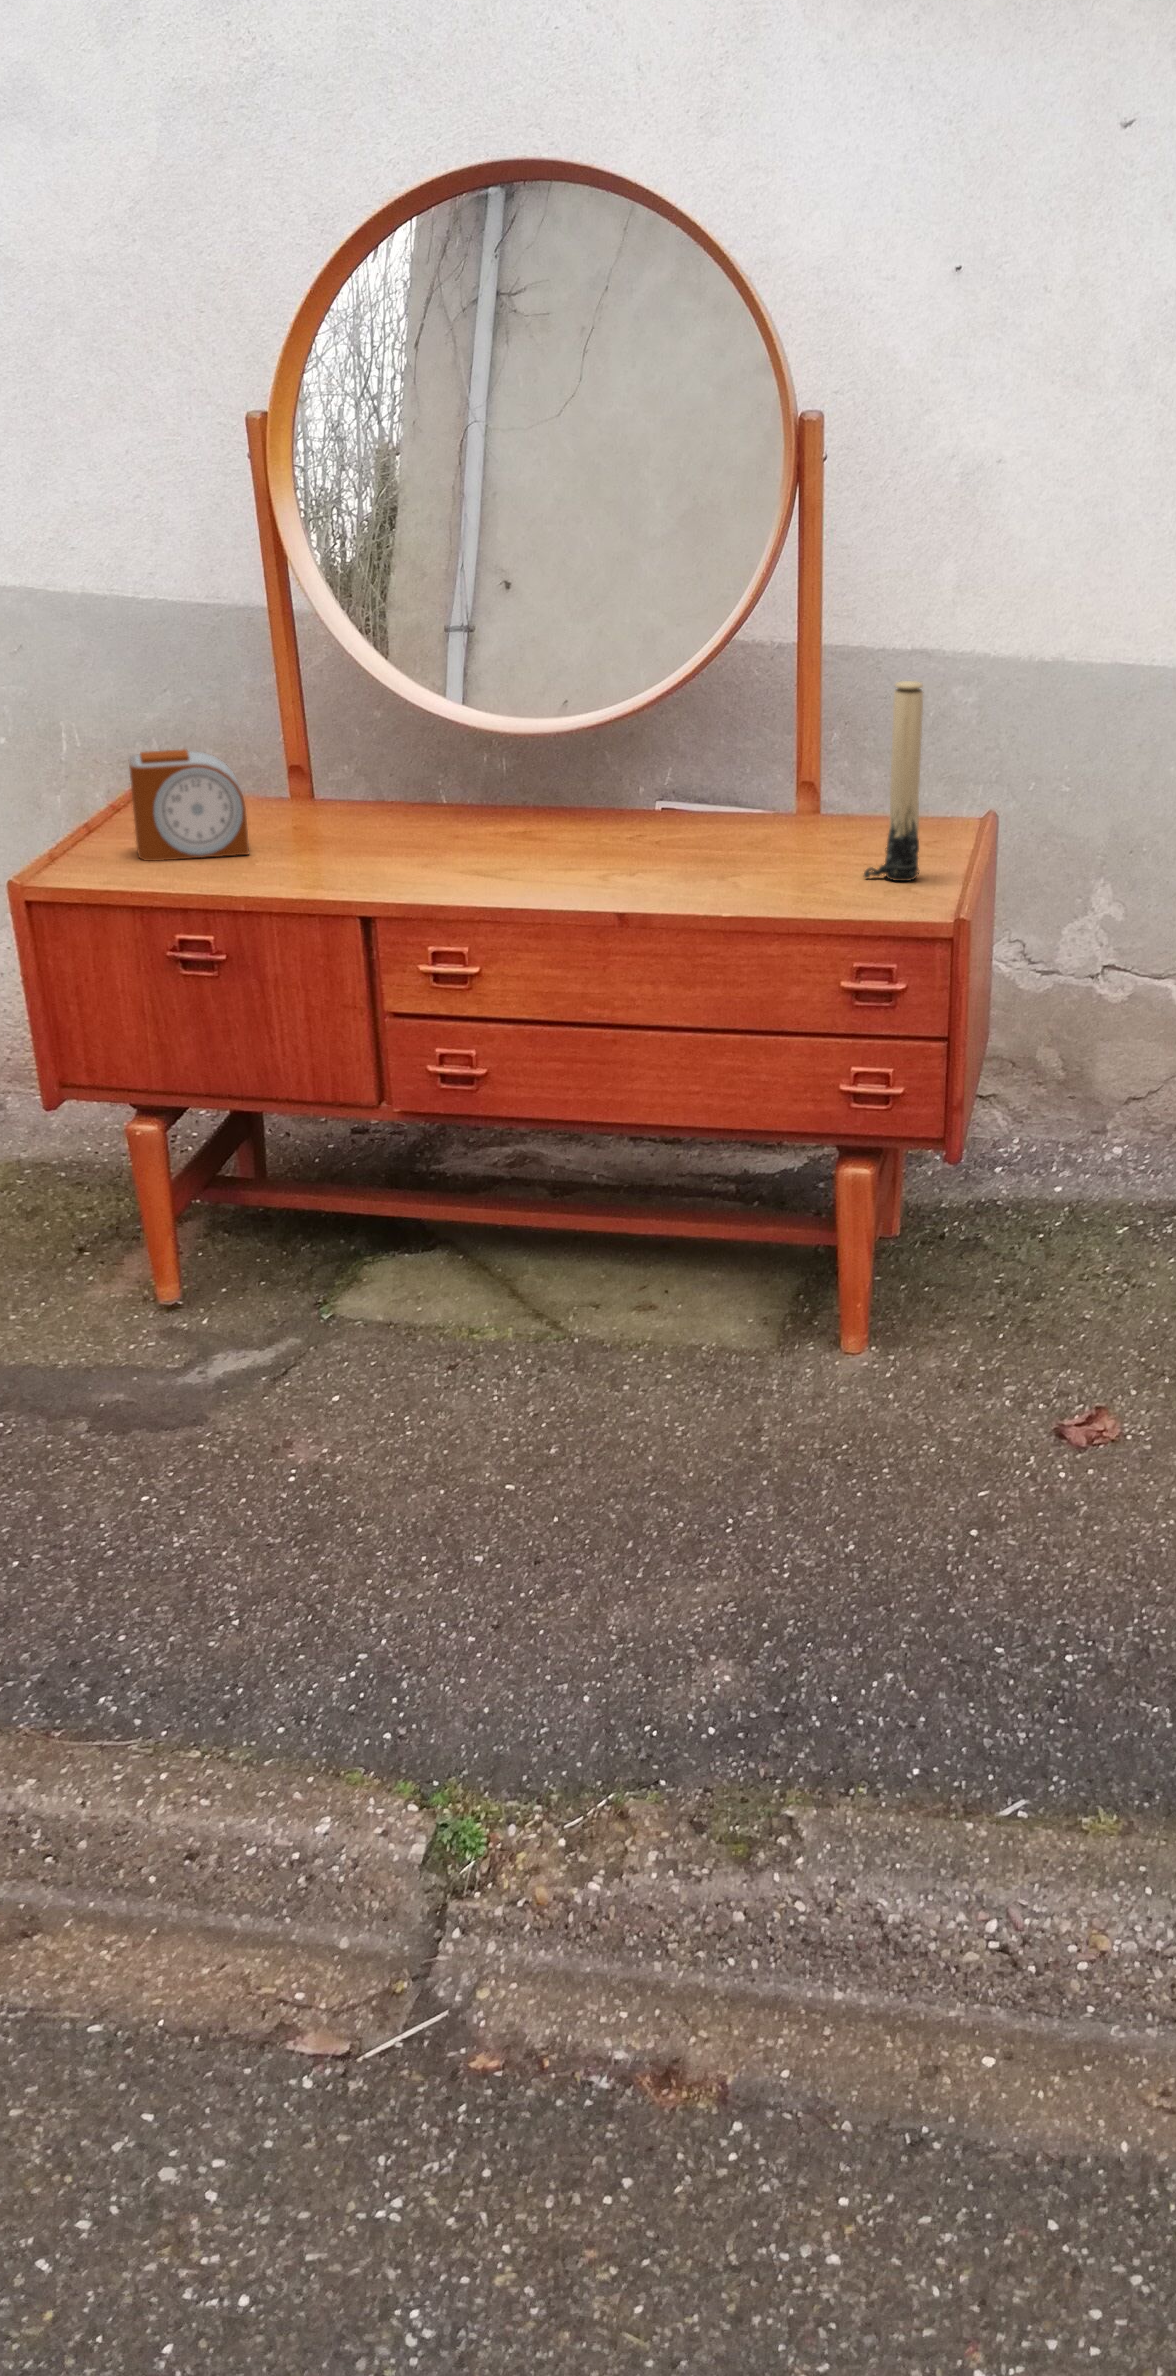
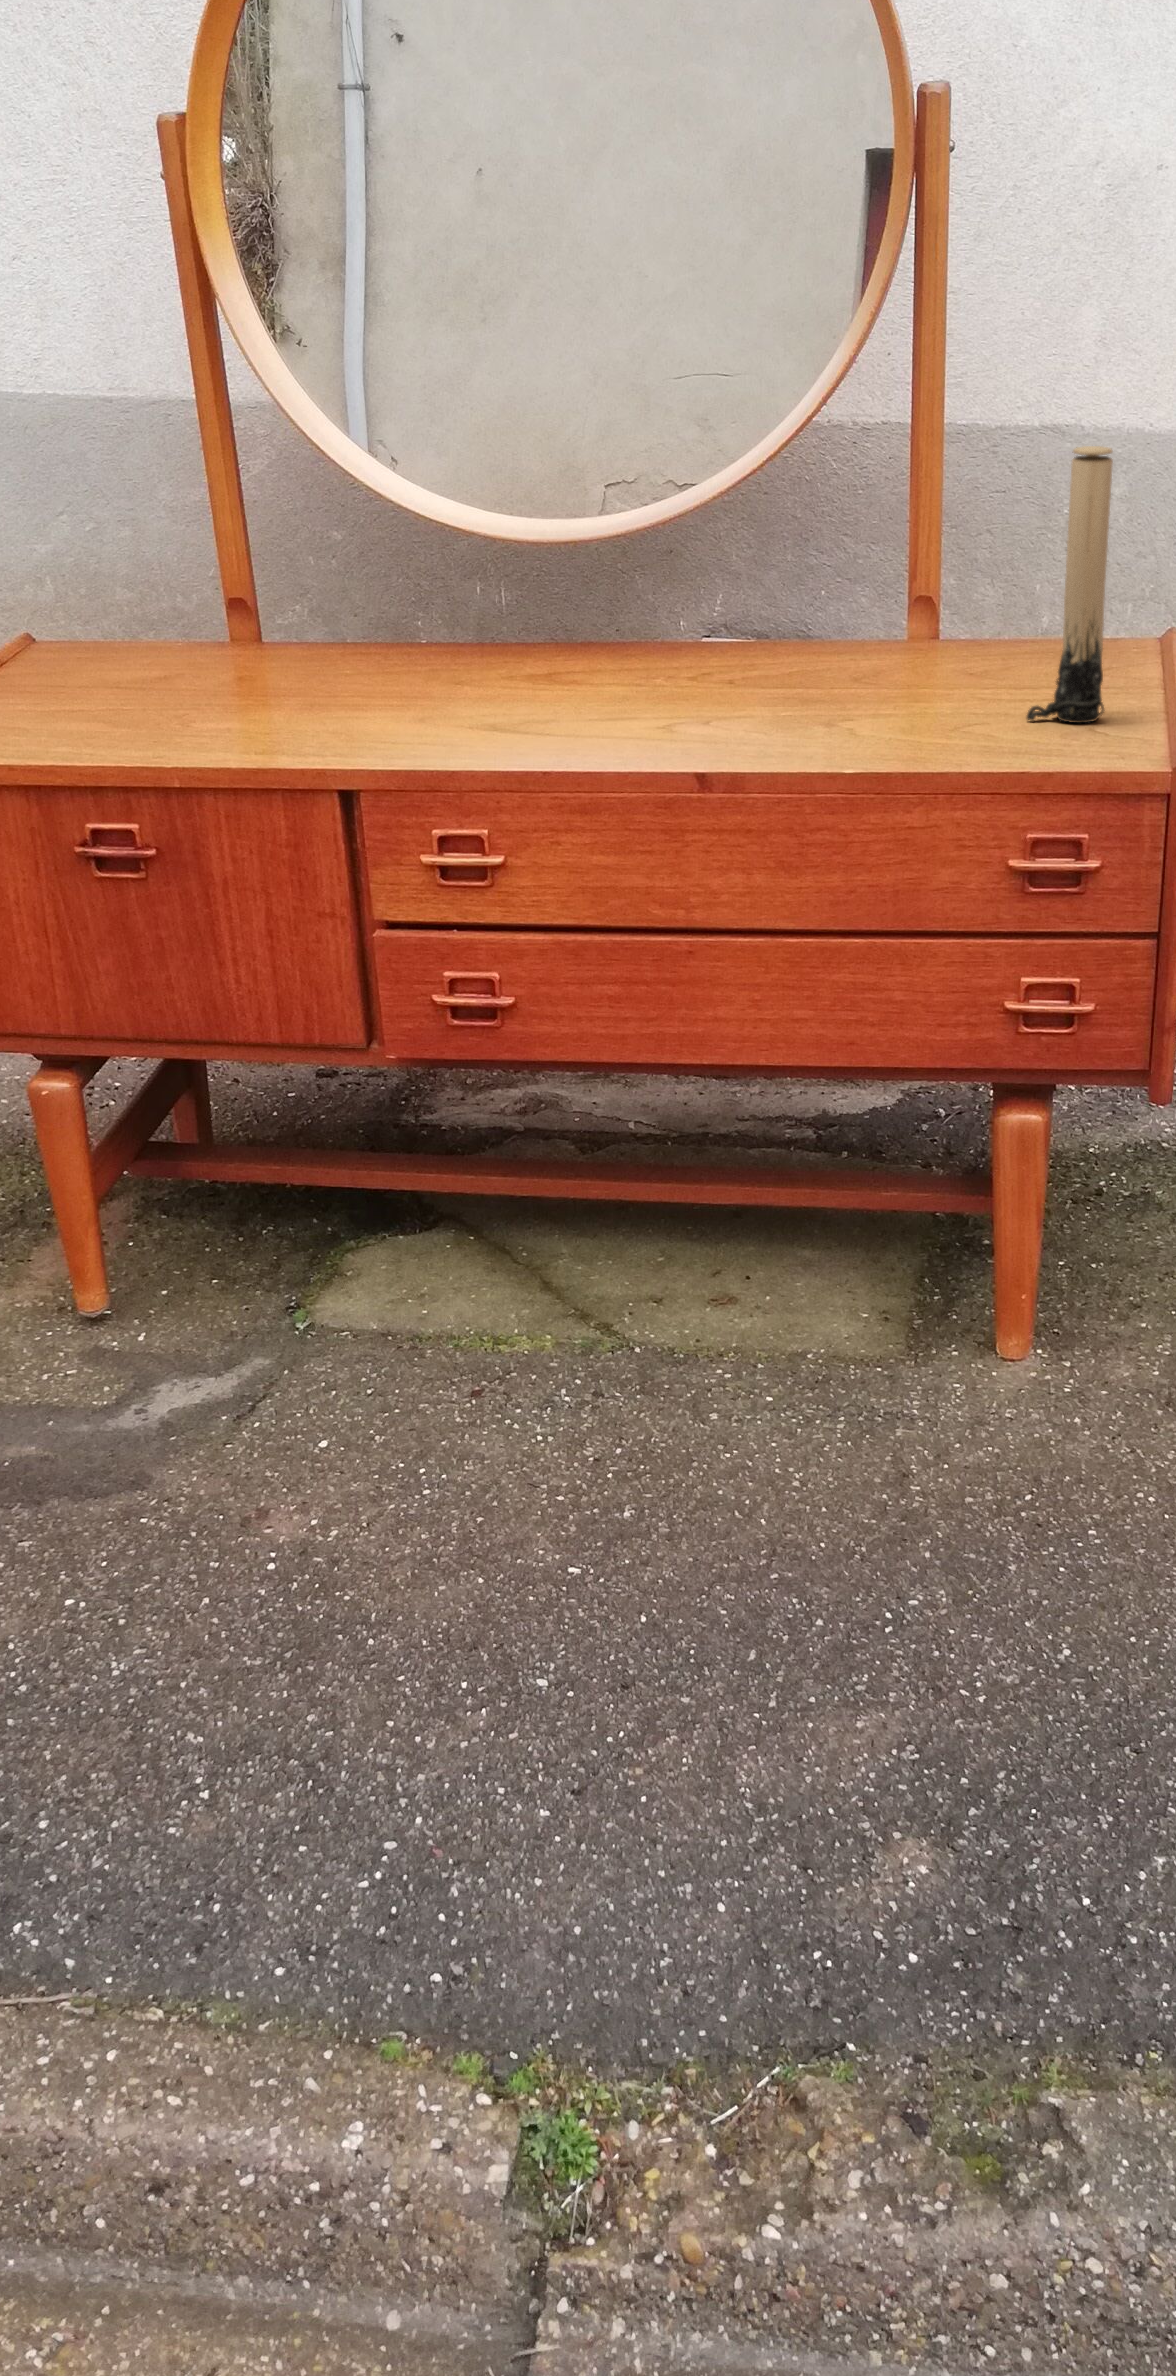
alarm clock: present [129,749,249,861] -> none [20,572,186,724]

